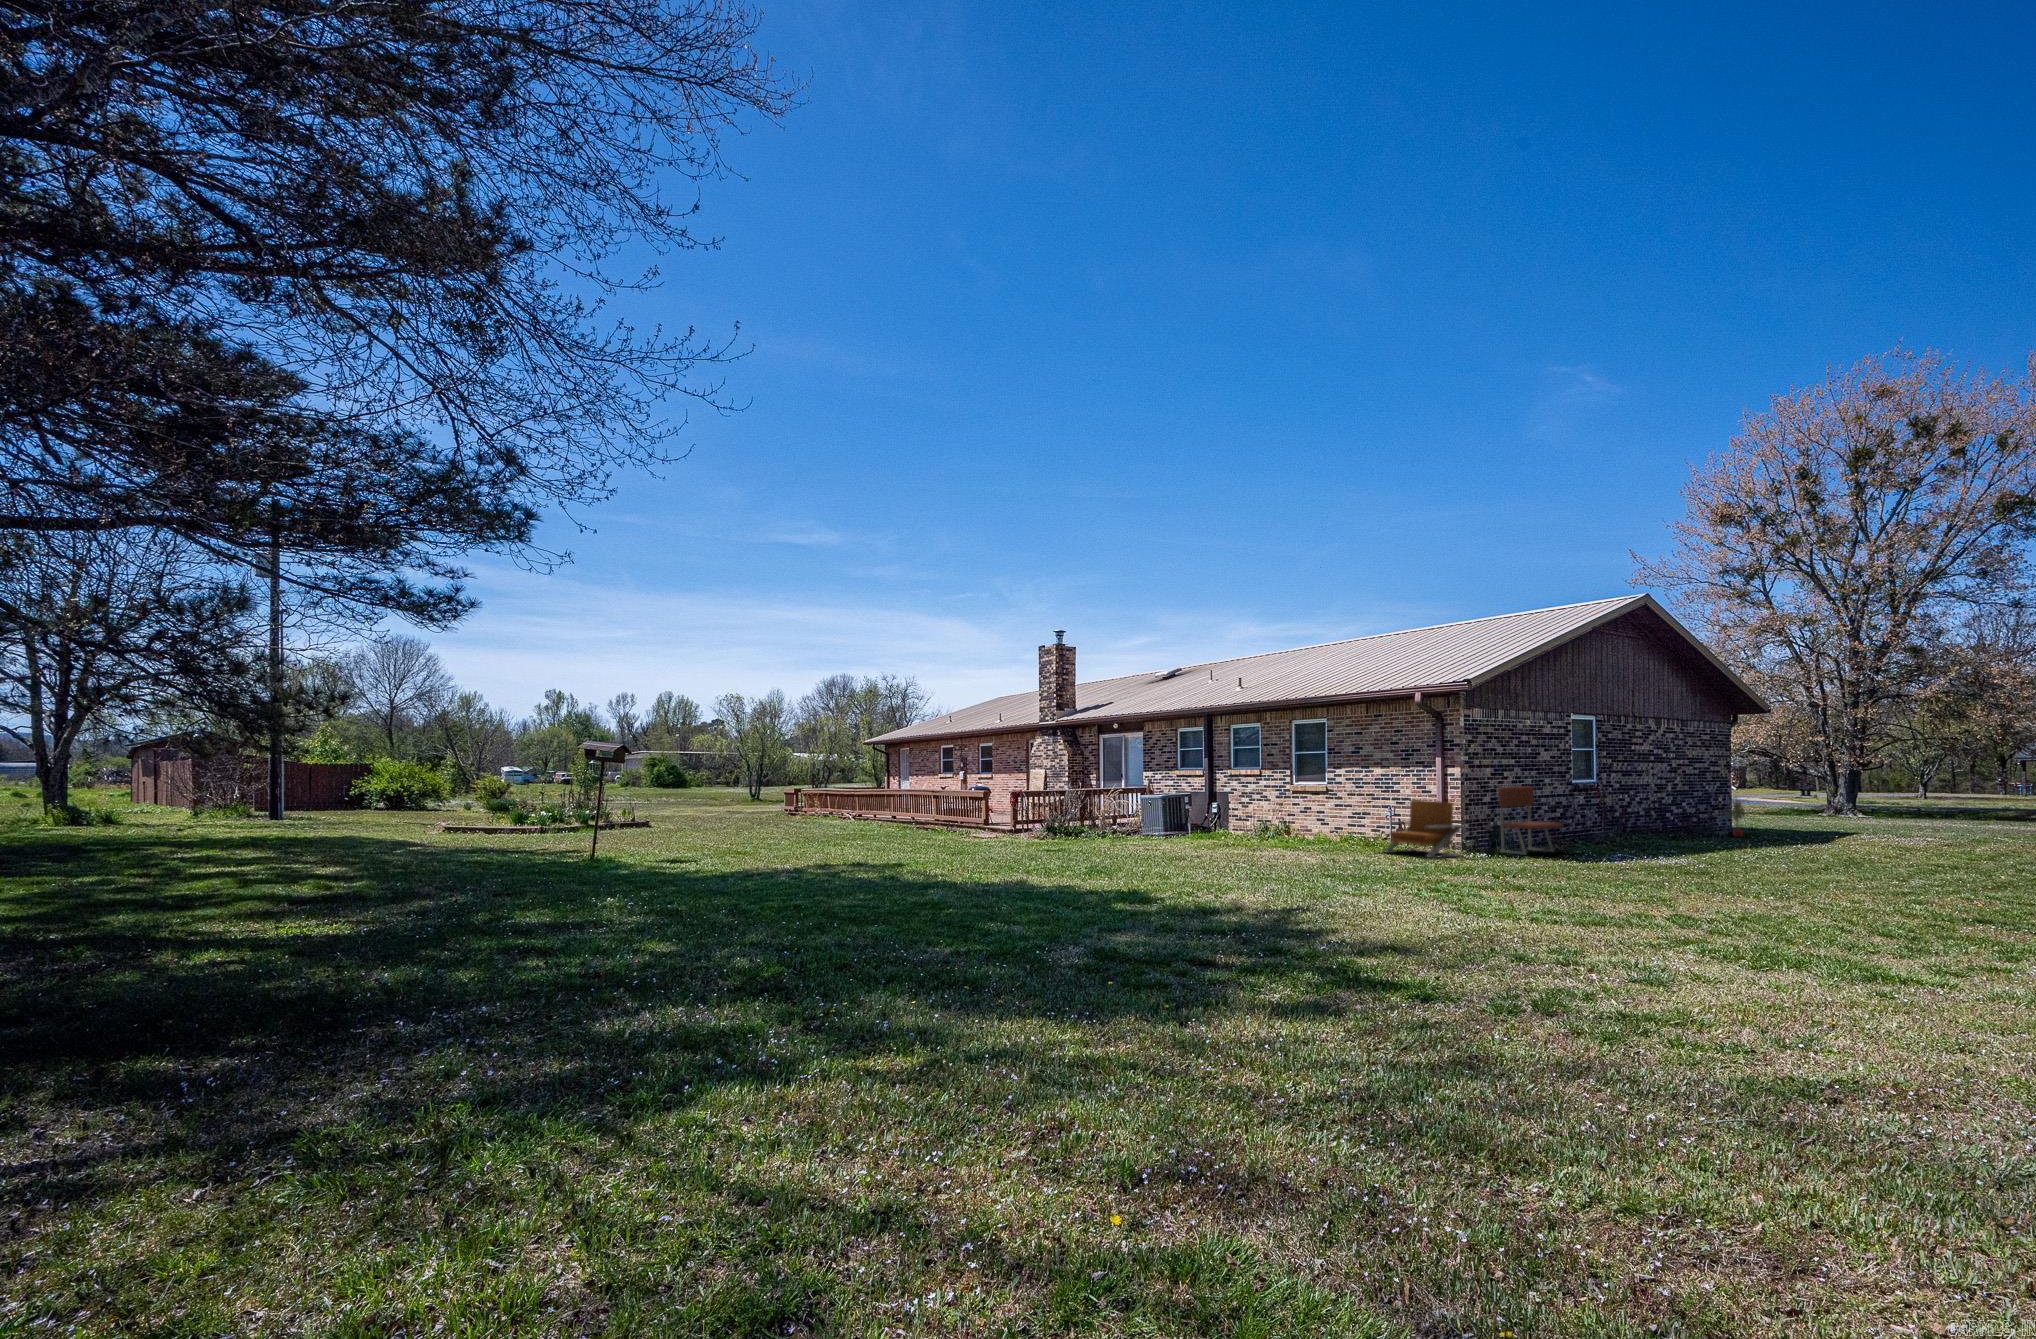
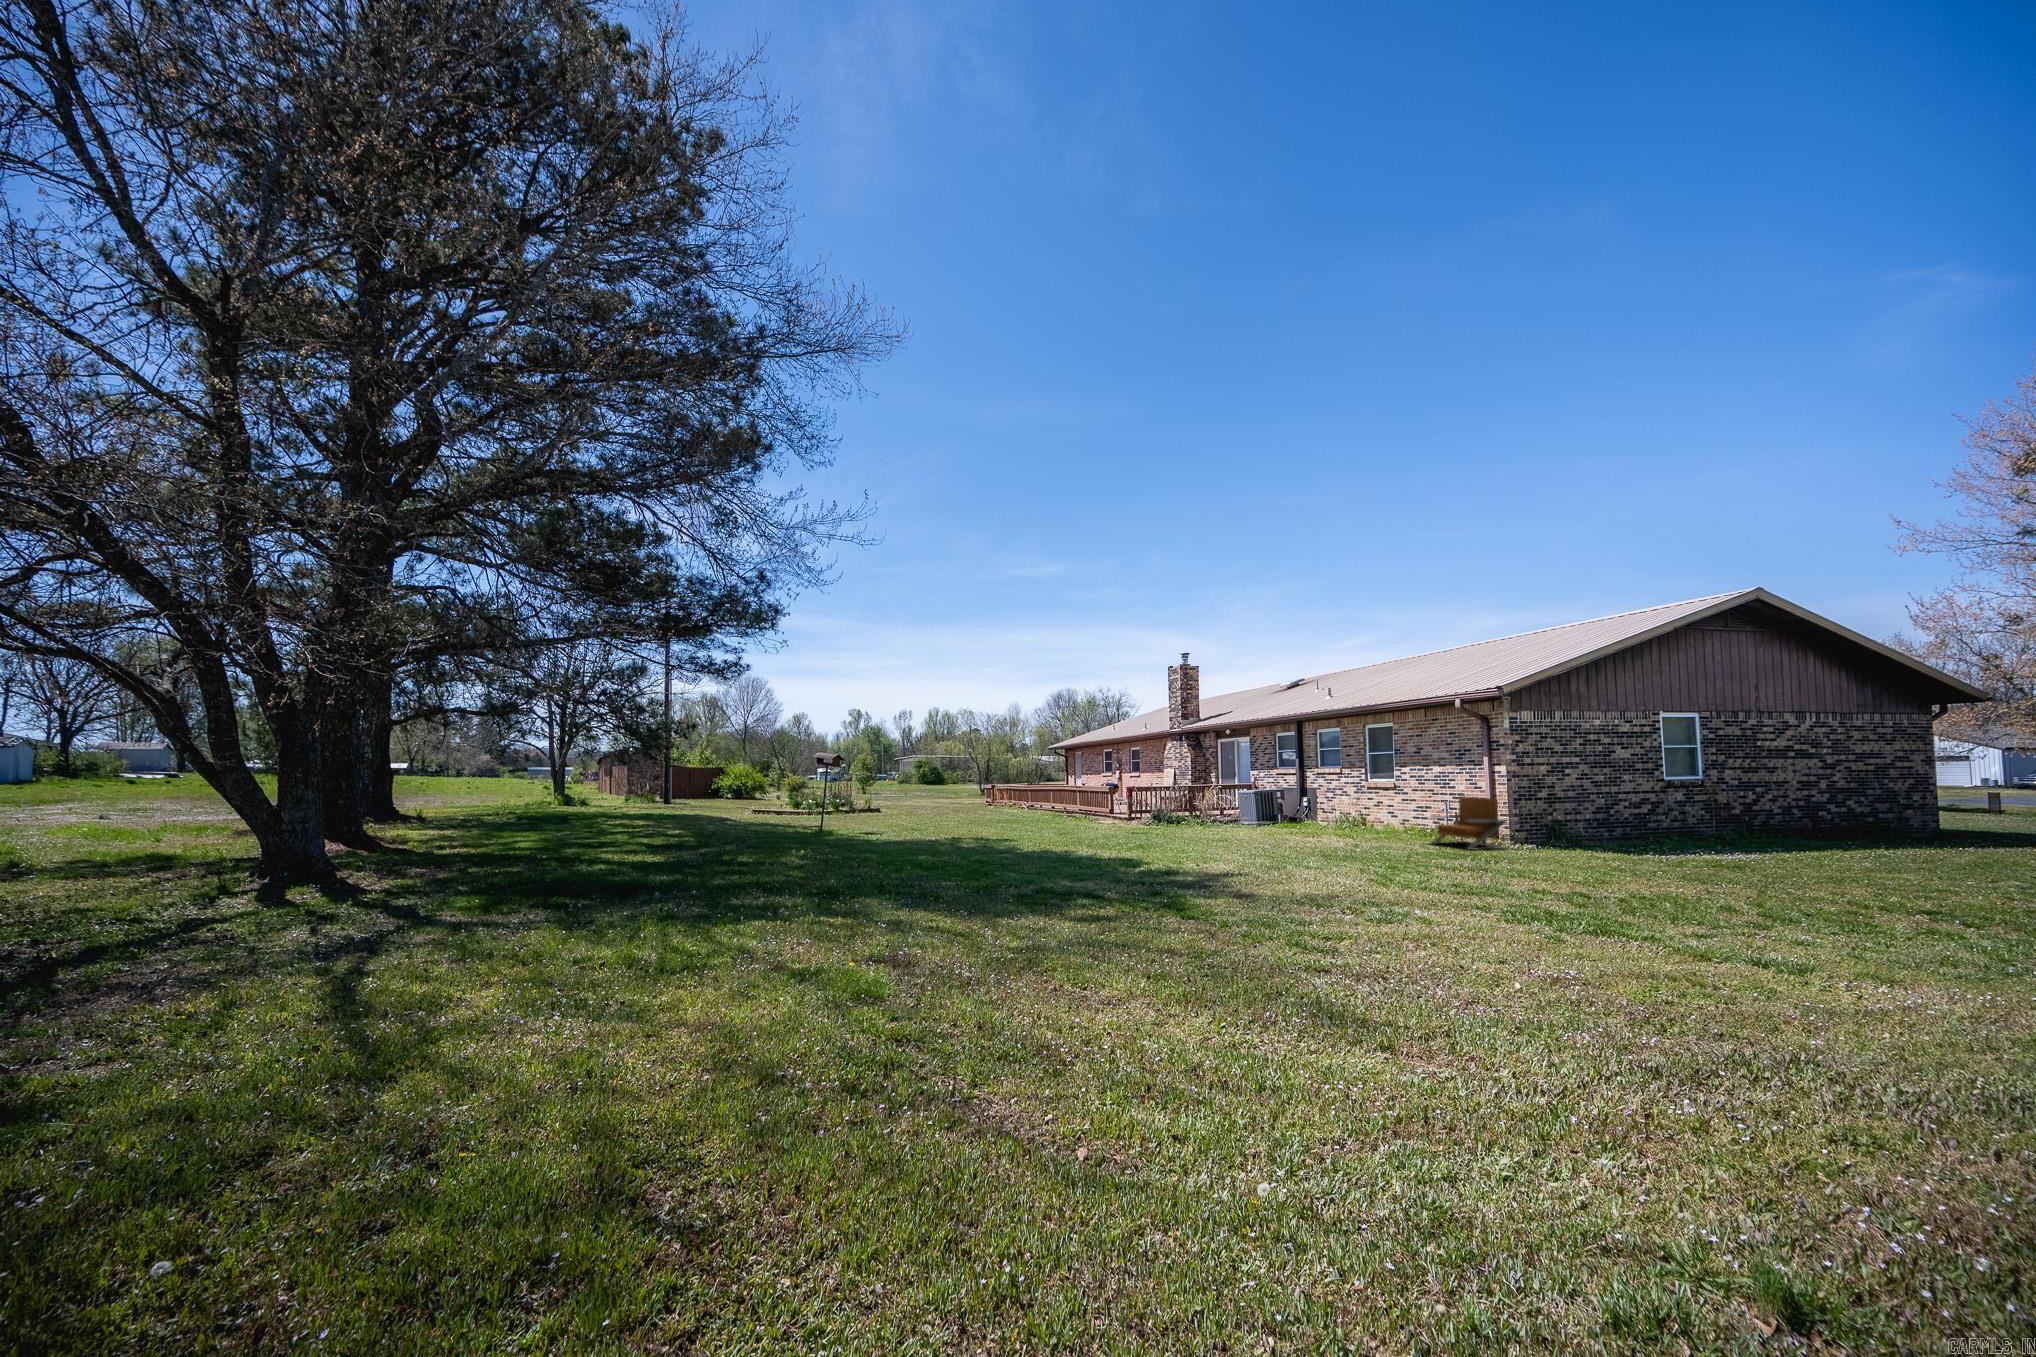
bench: present [1498,786,1563,855] -> none [1549,784,1622,849]
potted tree: present [1724,800,1744,837] -> none [1848,795,1877,835]

